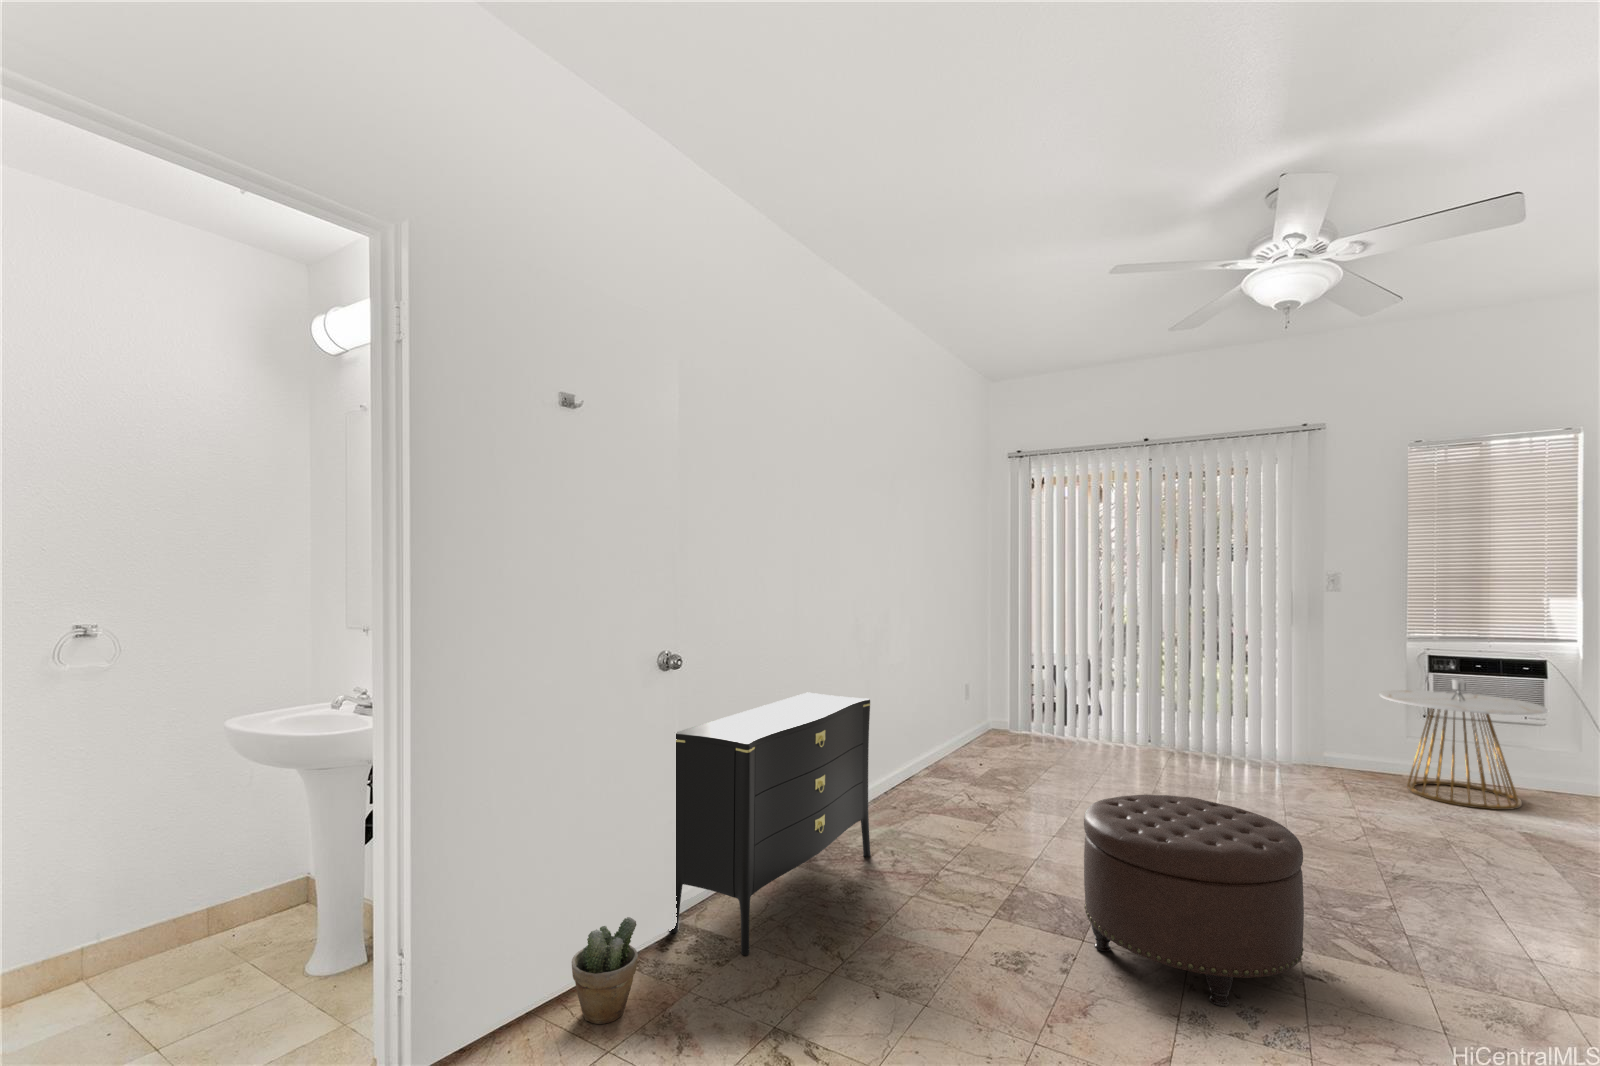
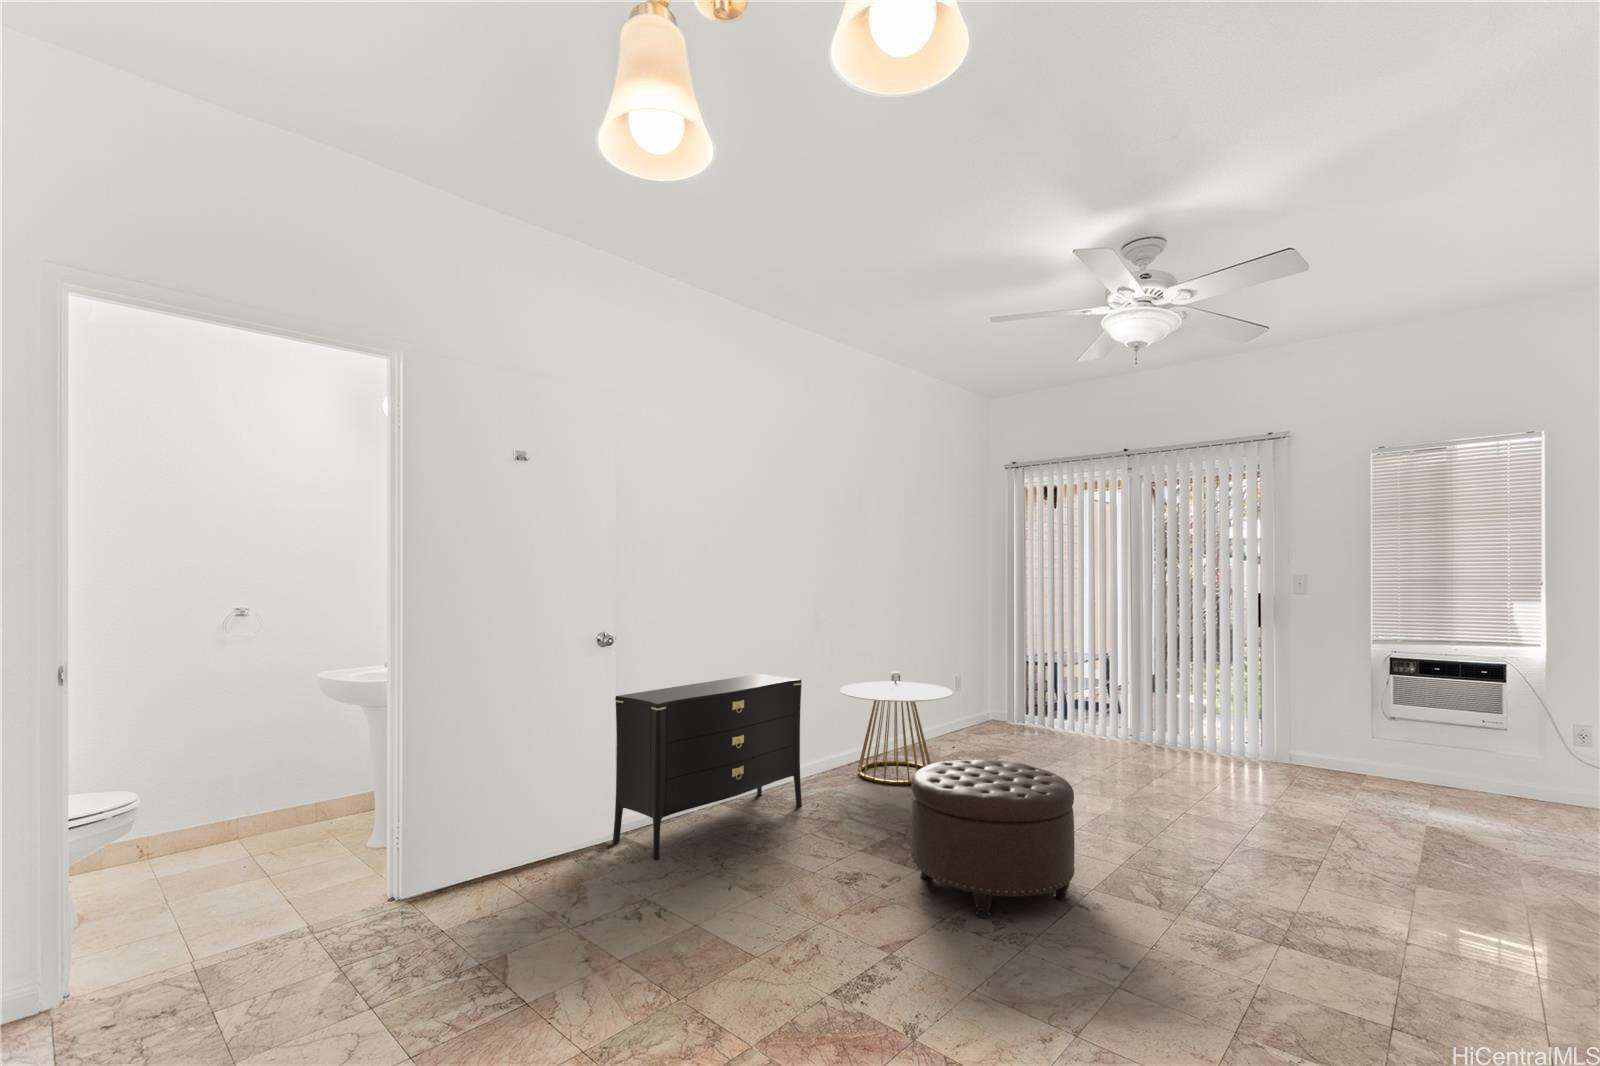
side table: present [1380,679,1547,810] -> present [840,671,953,785]
potted plant: present [572,917,638,1024] -> none [515,819,562,888]

